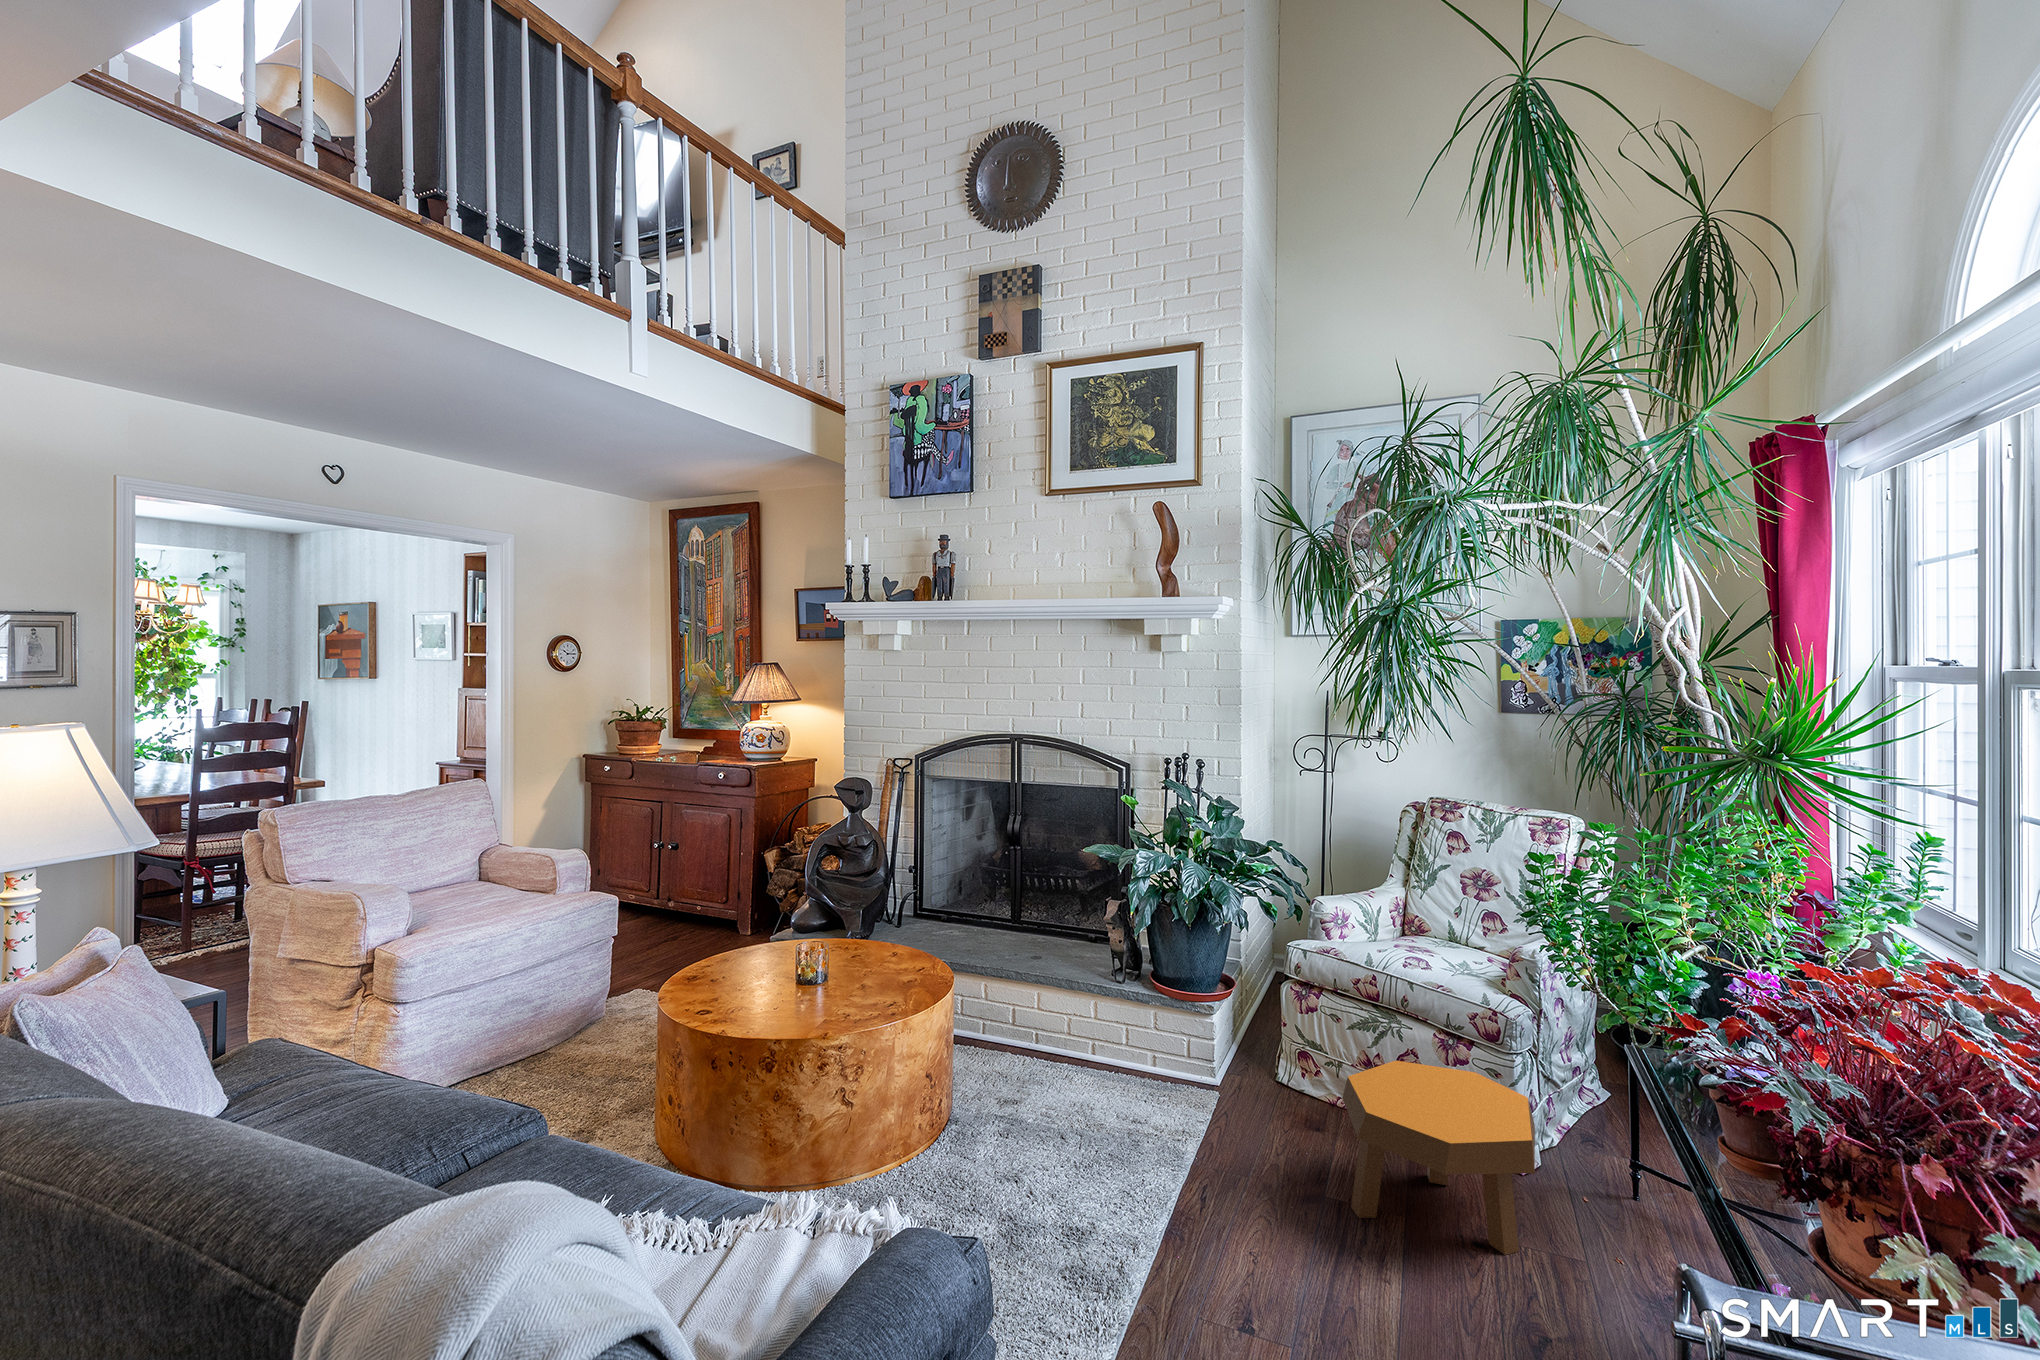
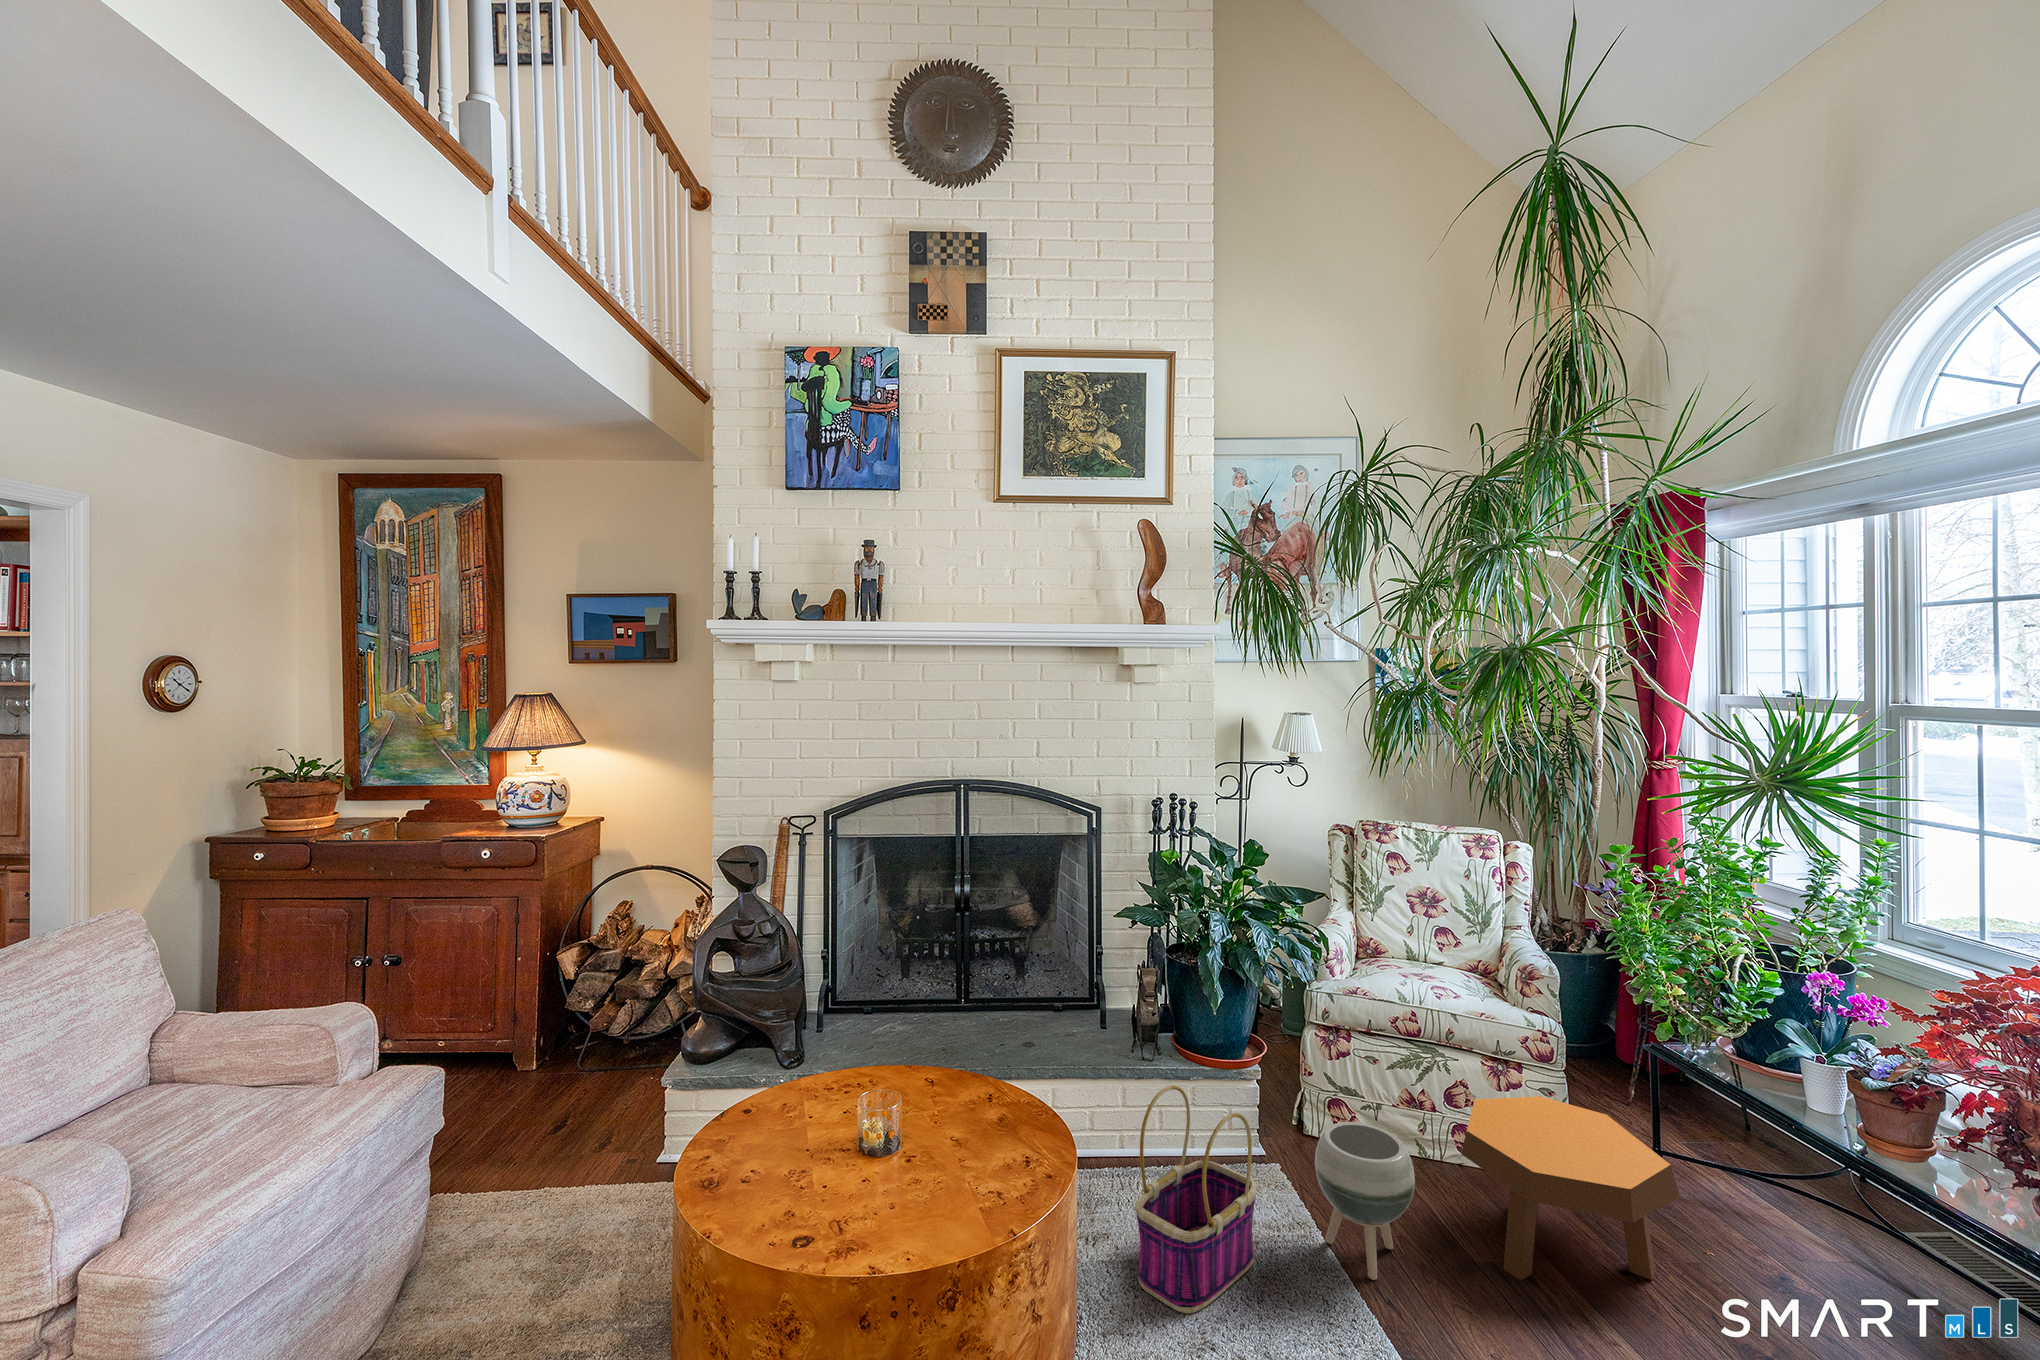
basket: none [1011,981,1129,1157] -> present [1135,1086,1257,1314]
planter: none [1182,1045,1269,1180] -> present [1315,1122,1415,1280]

